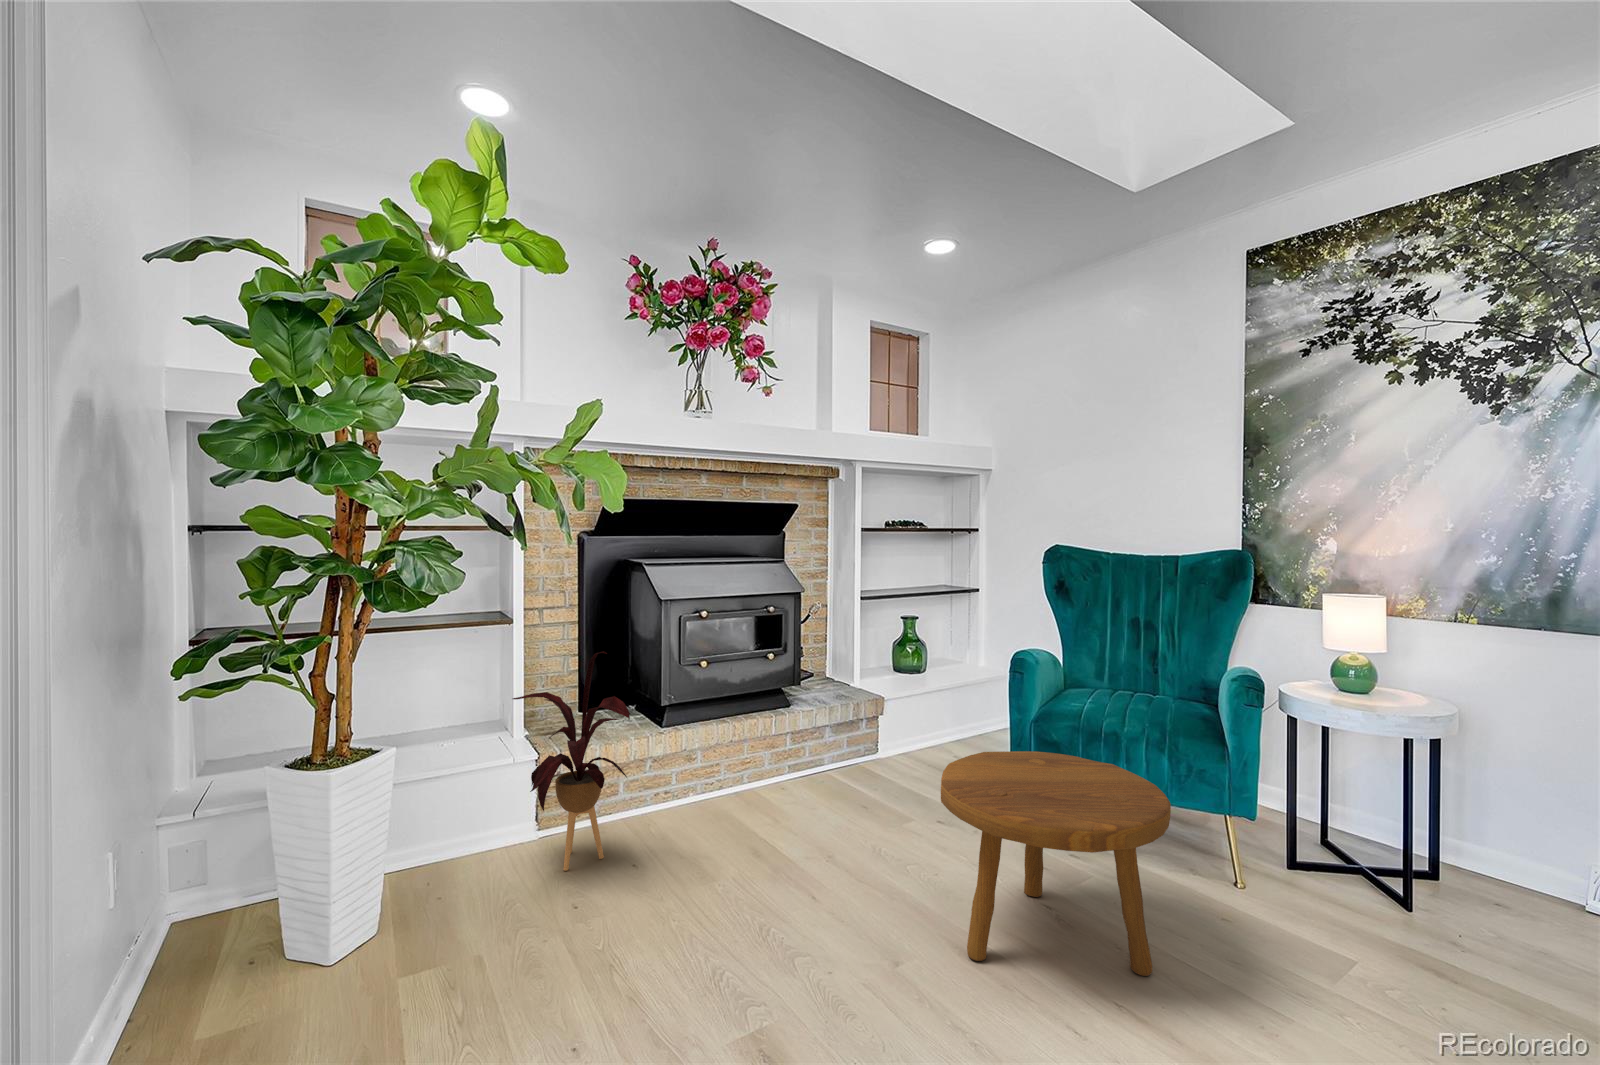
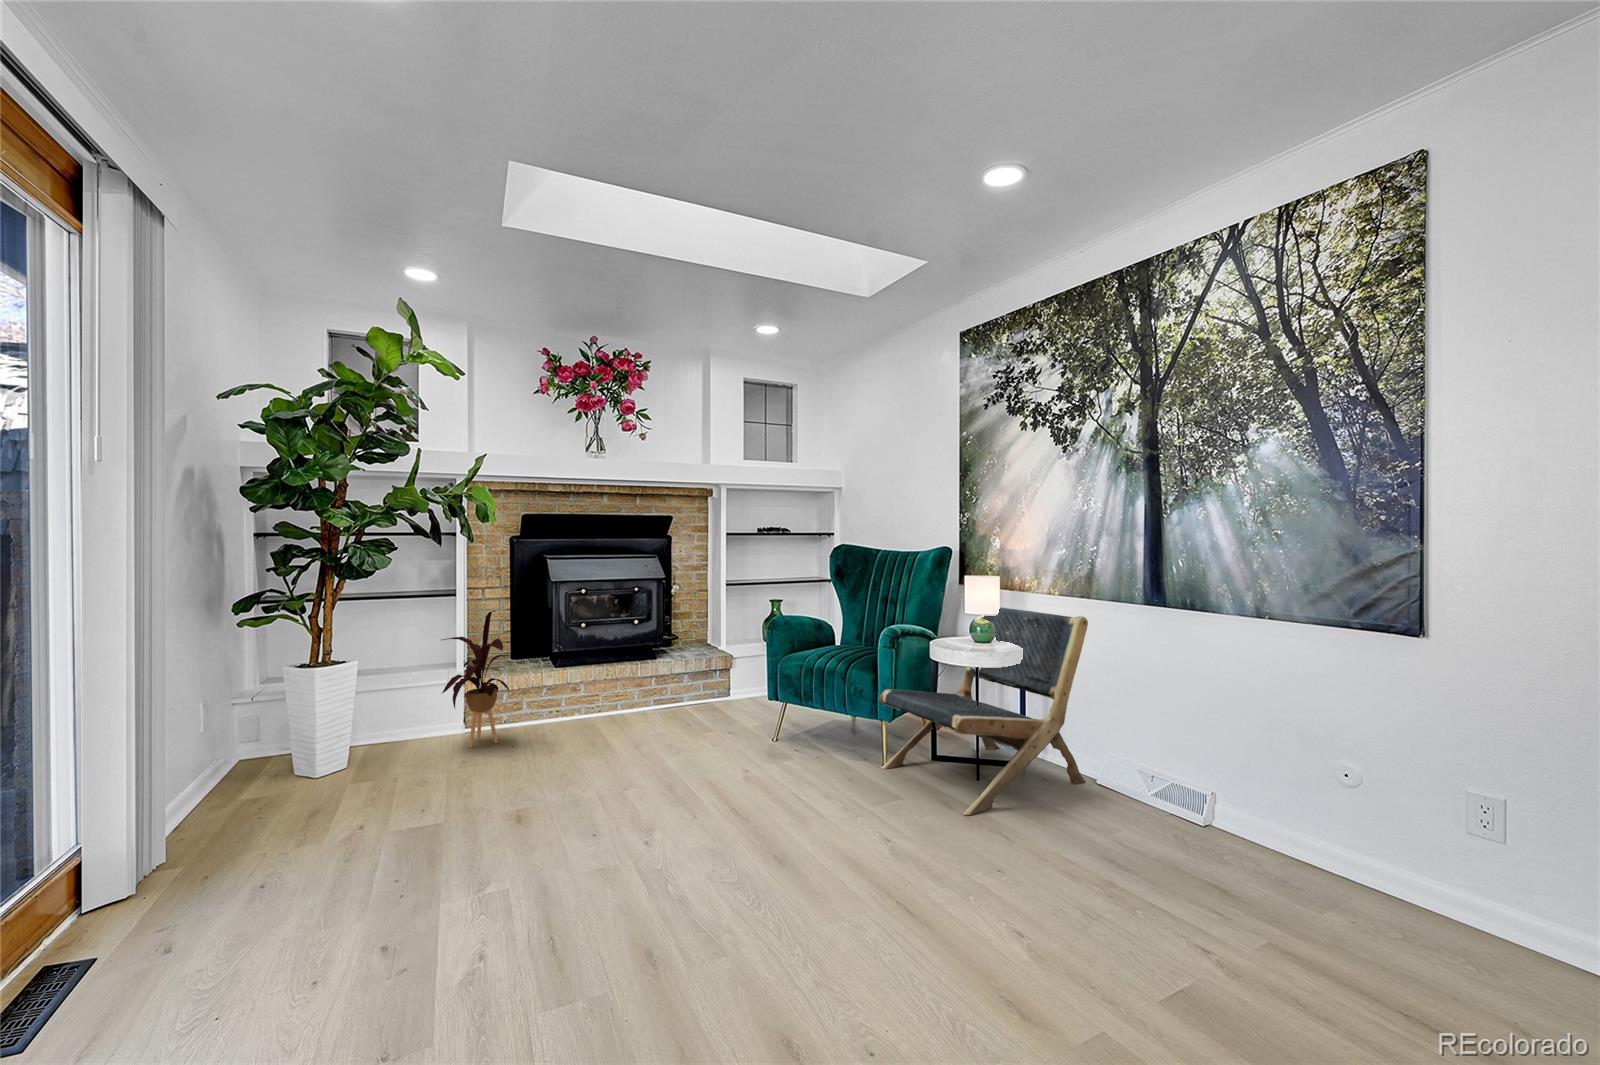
lounge chair: none [1232,633,1568,994] -> present [879,608,1088,815]
footstool: present [941,751,1171,976] -> none [661,675,795,800]

